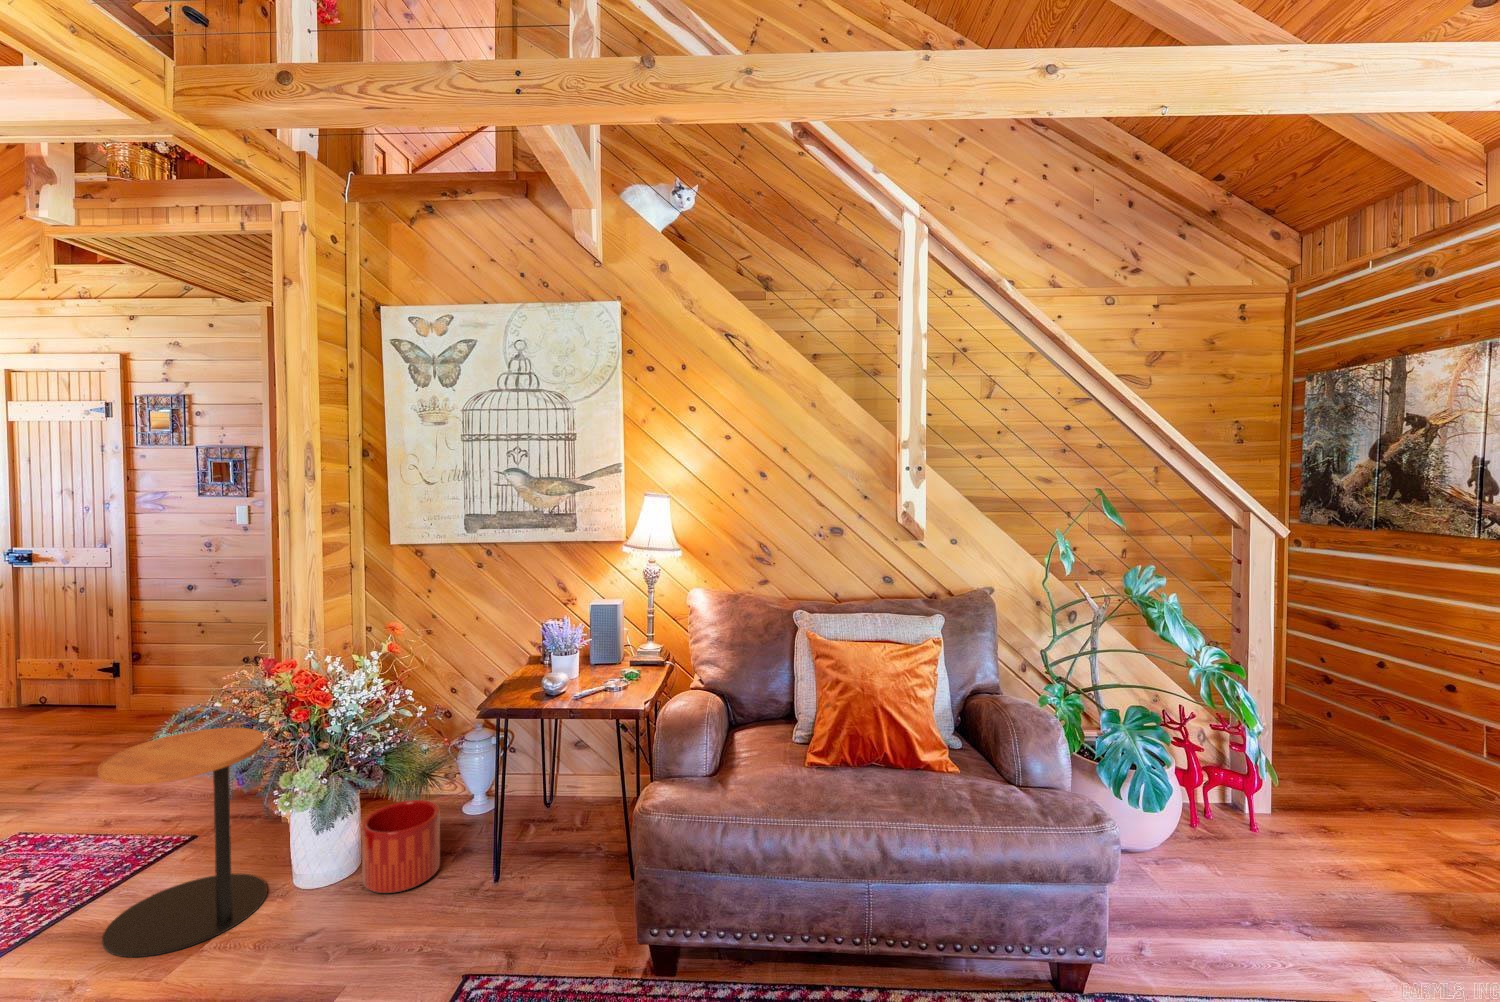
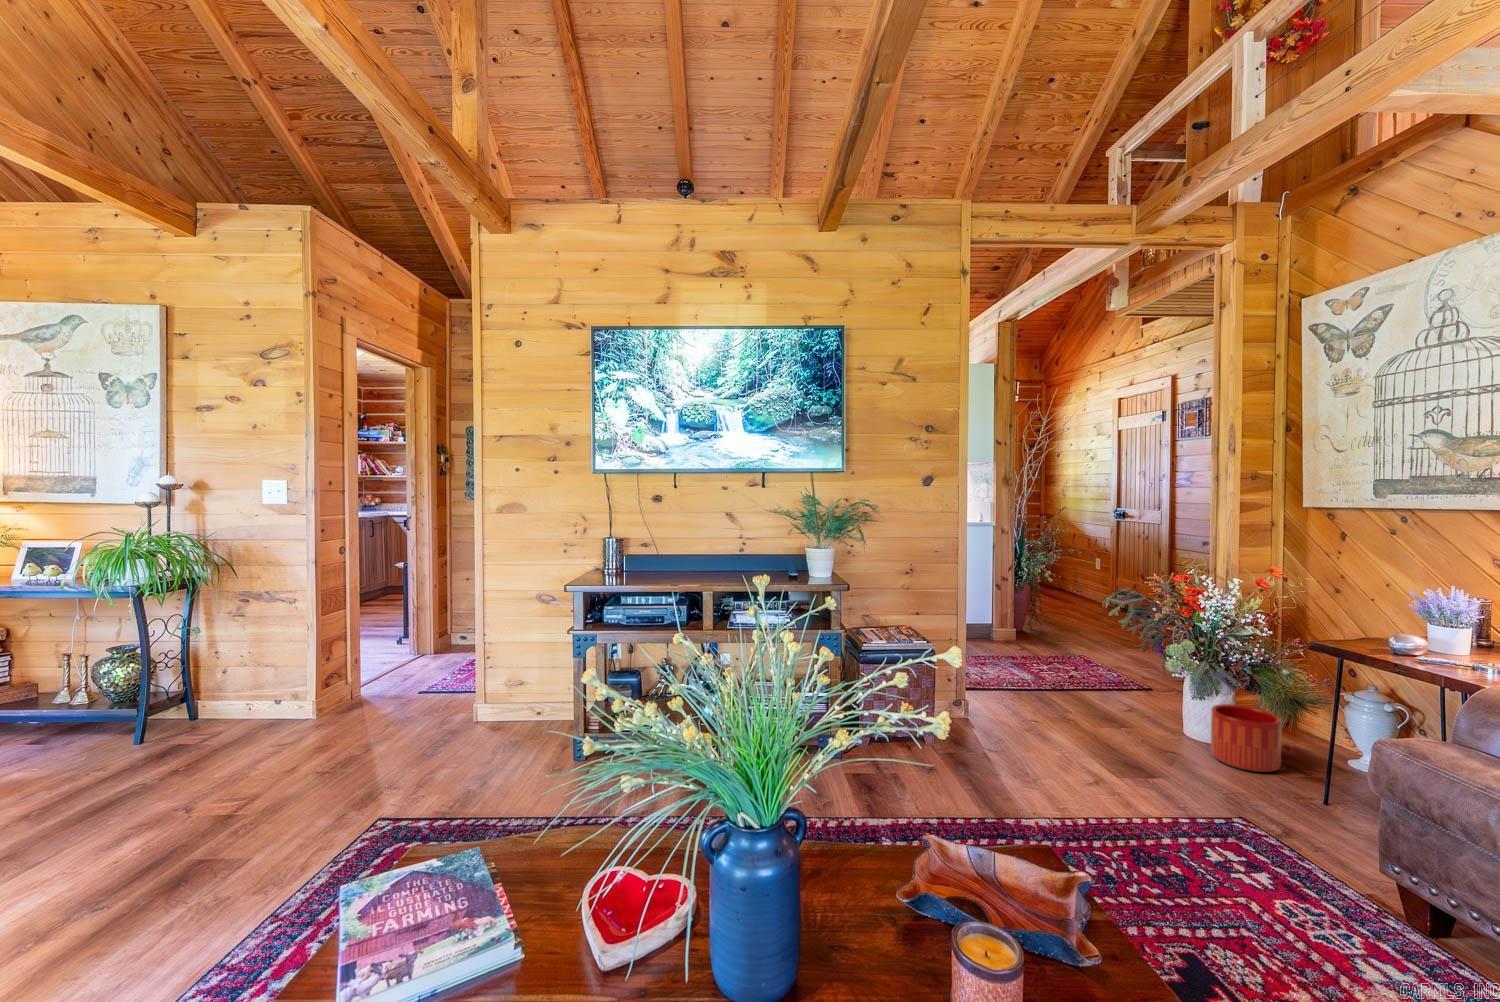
side table: present [98,728,267,957] -> none [1068,609,1159,731]

